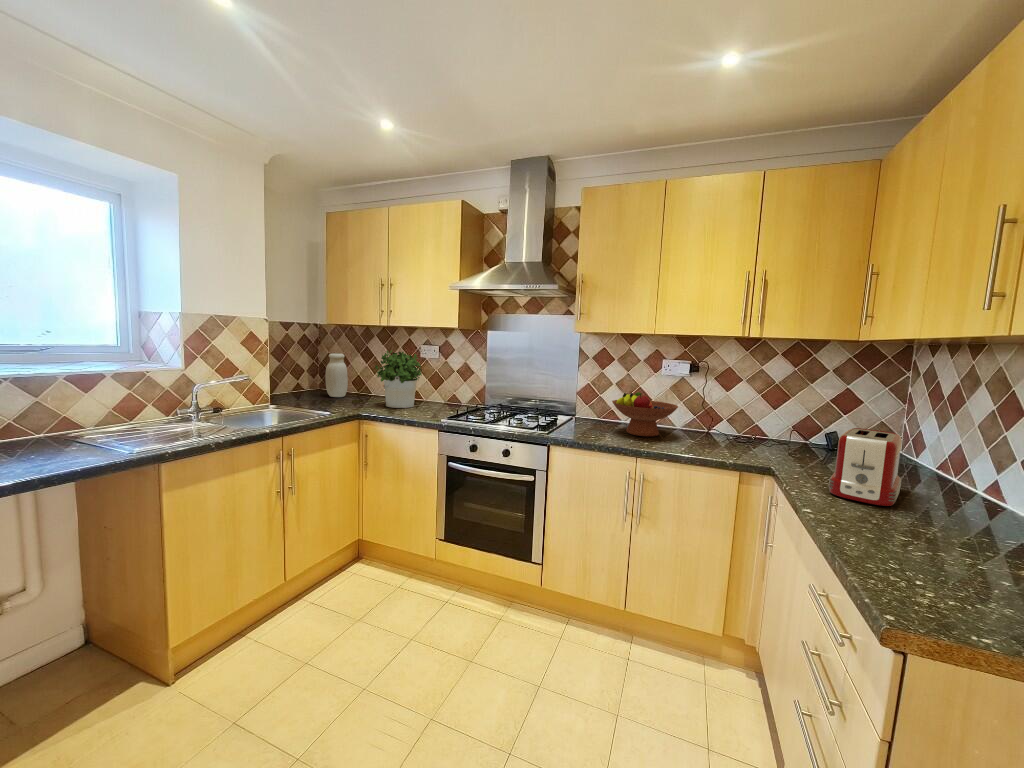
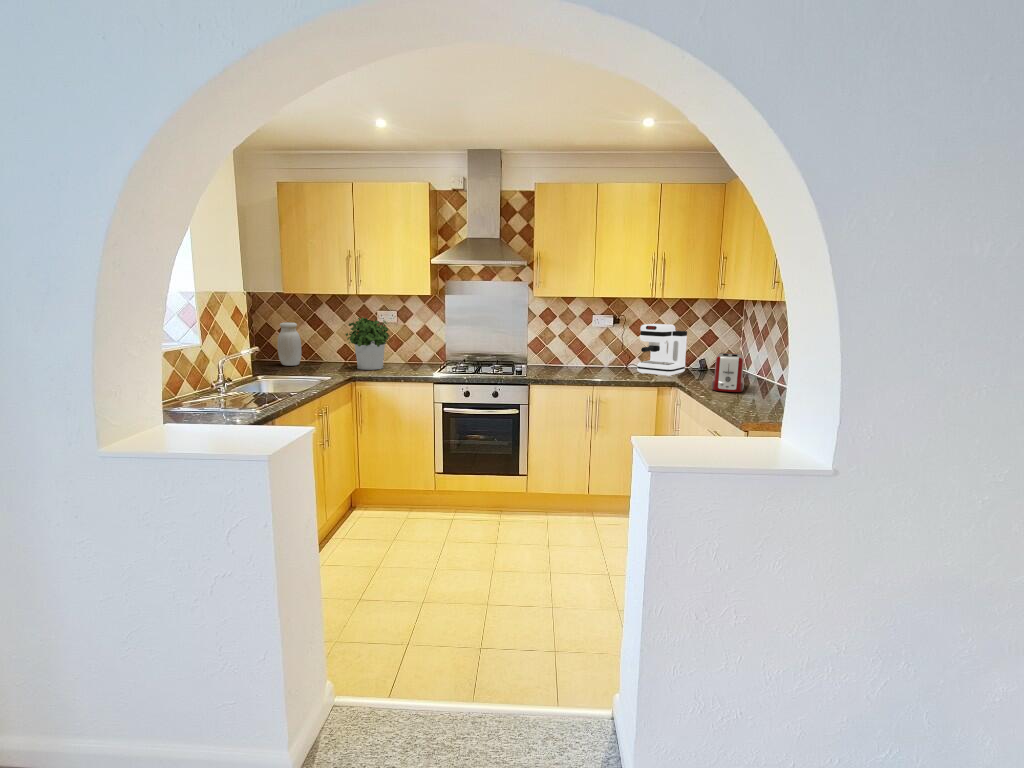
coffee maker: none [716,375,802,455] -> present [637,324,687,376]
fruit bowl: present [612,392,678,436] -> none [564,341,611,373]

